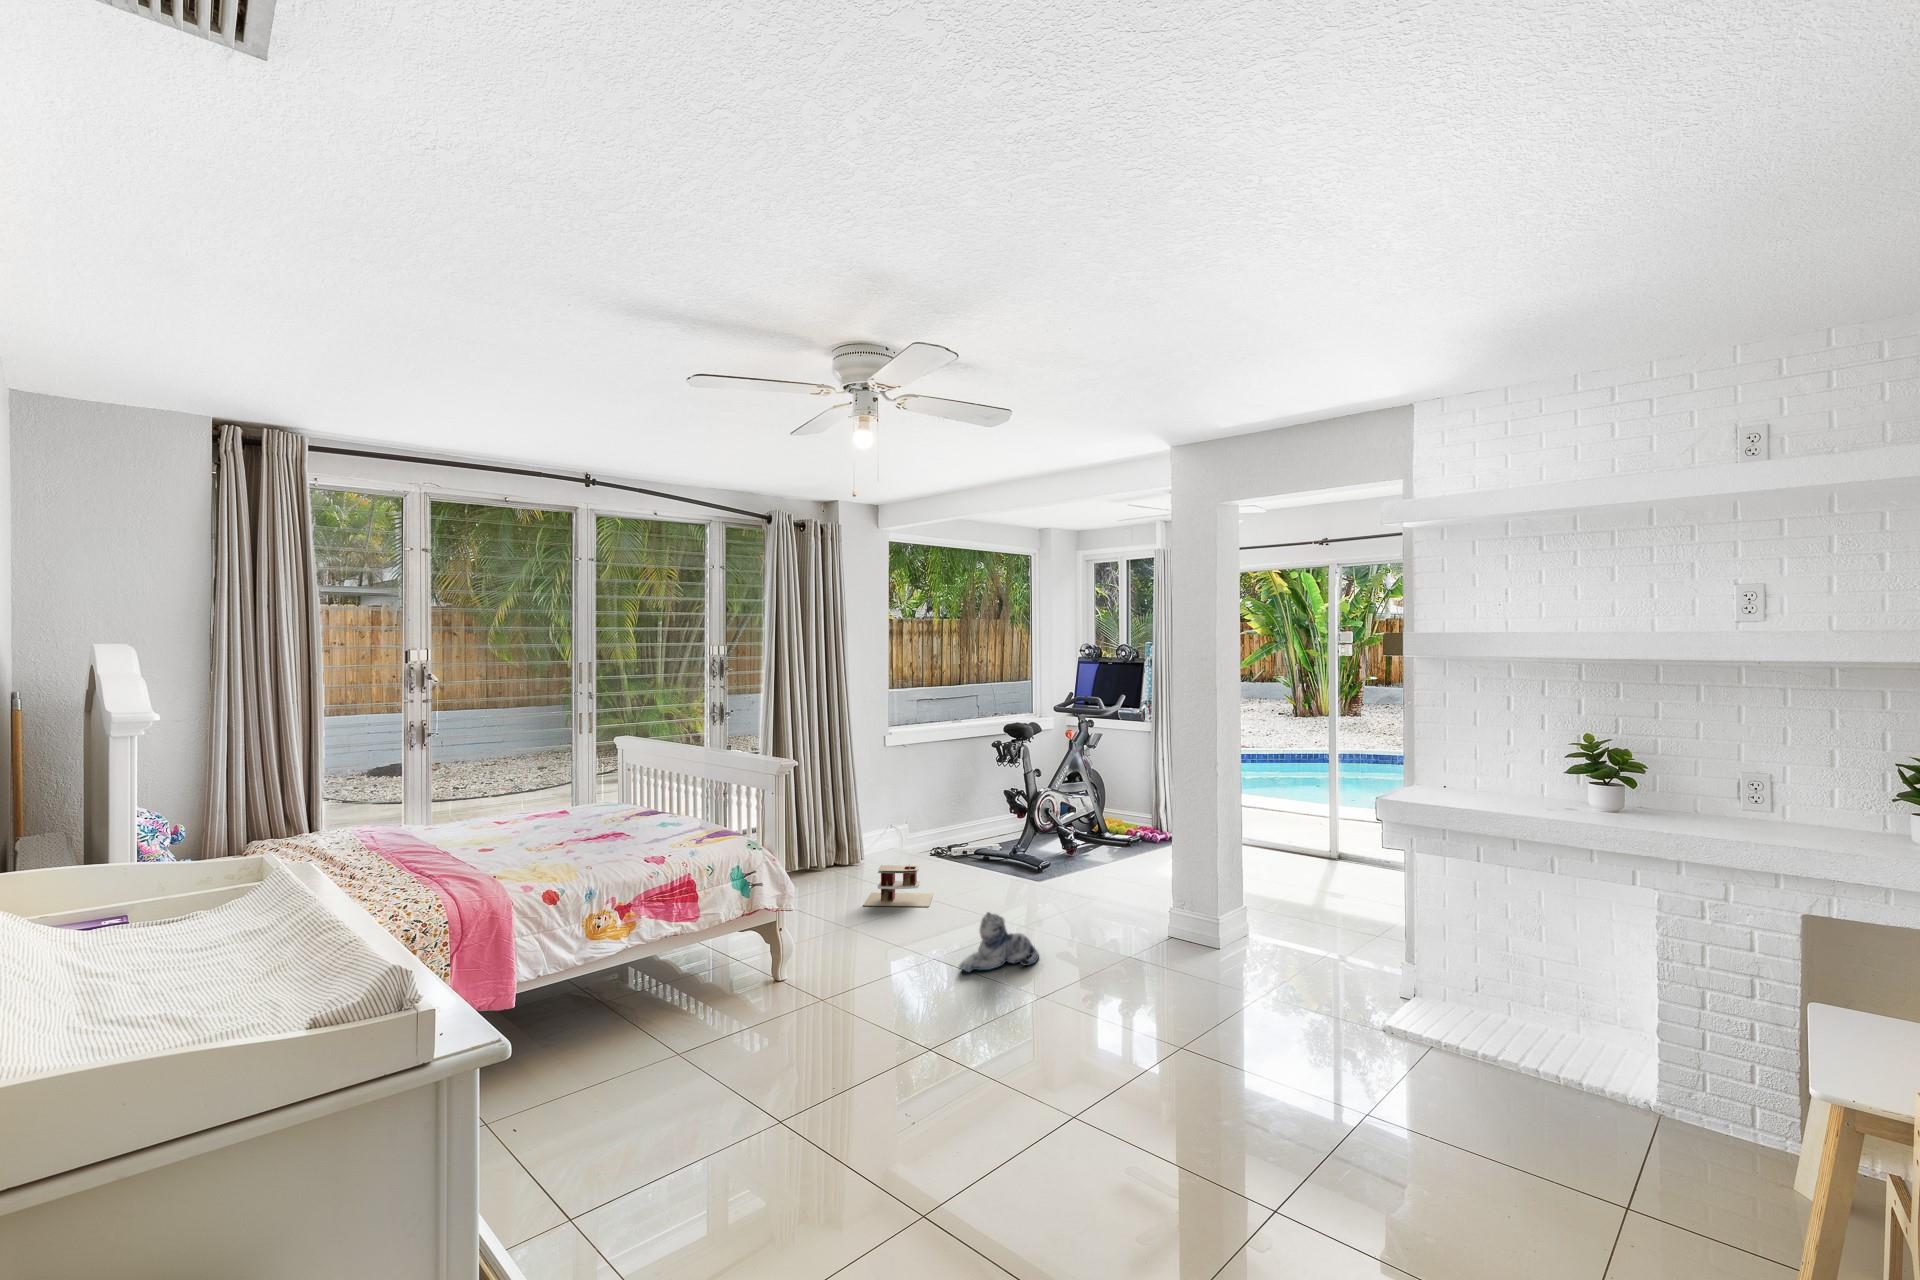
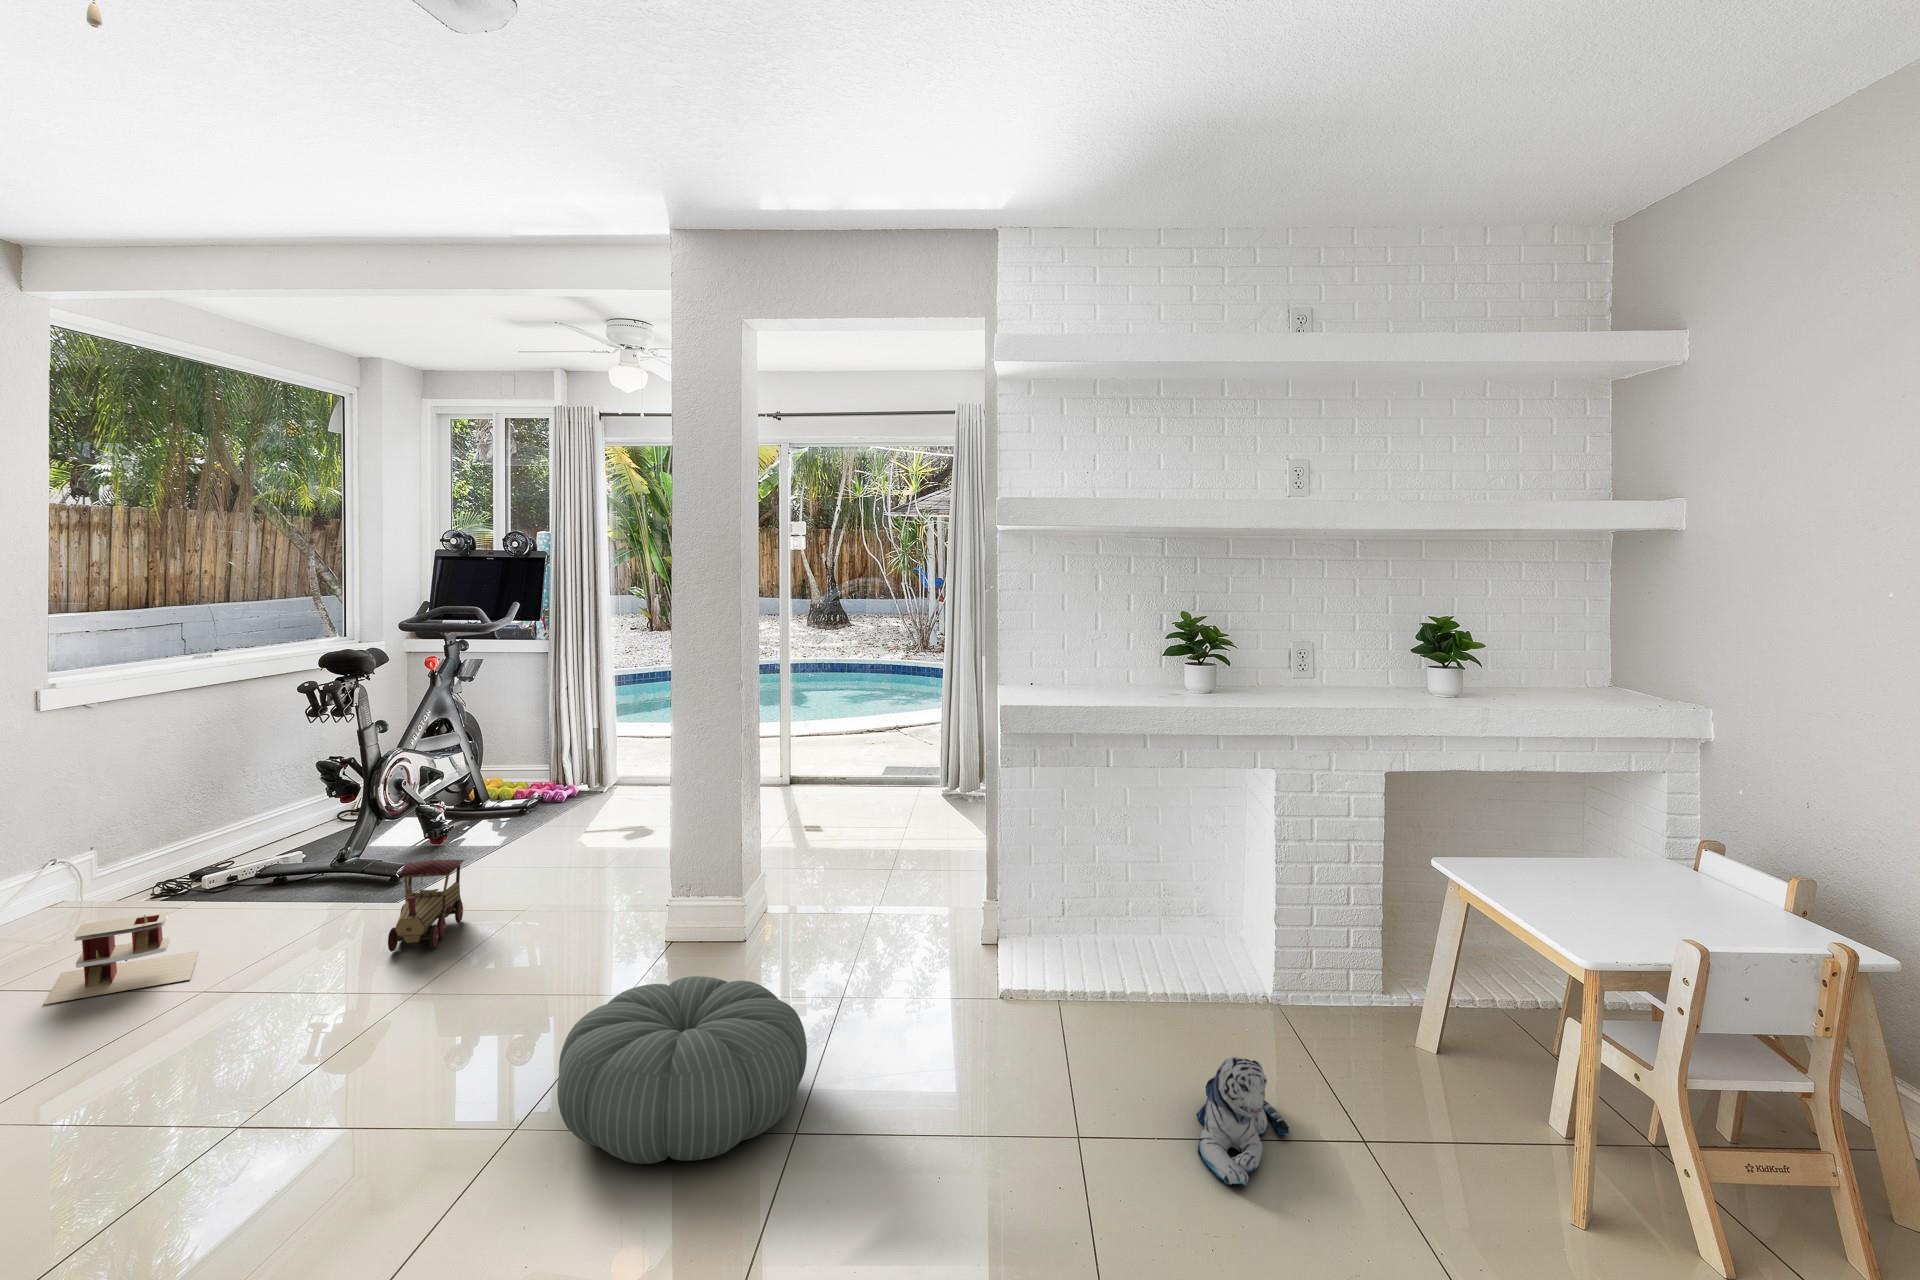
toy train: none [1031,858,1080,914] -> present [388,860,465,952]
plush toy: present [959,912,1039,972] -> present [1196,1057,1289,1185]
pouf: none [1112,942,1284,1057] -> present [557,976,807,1164]

